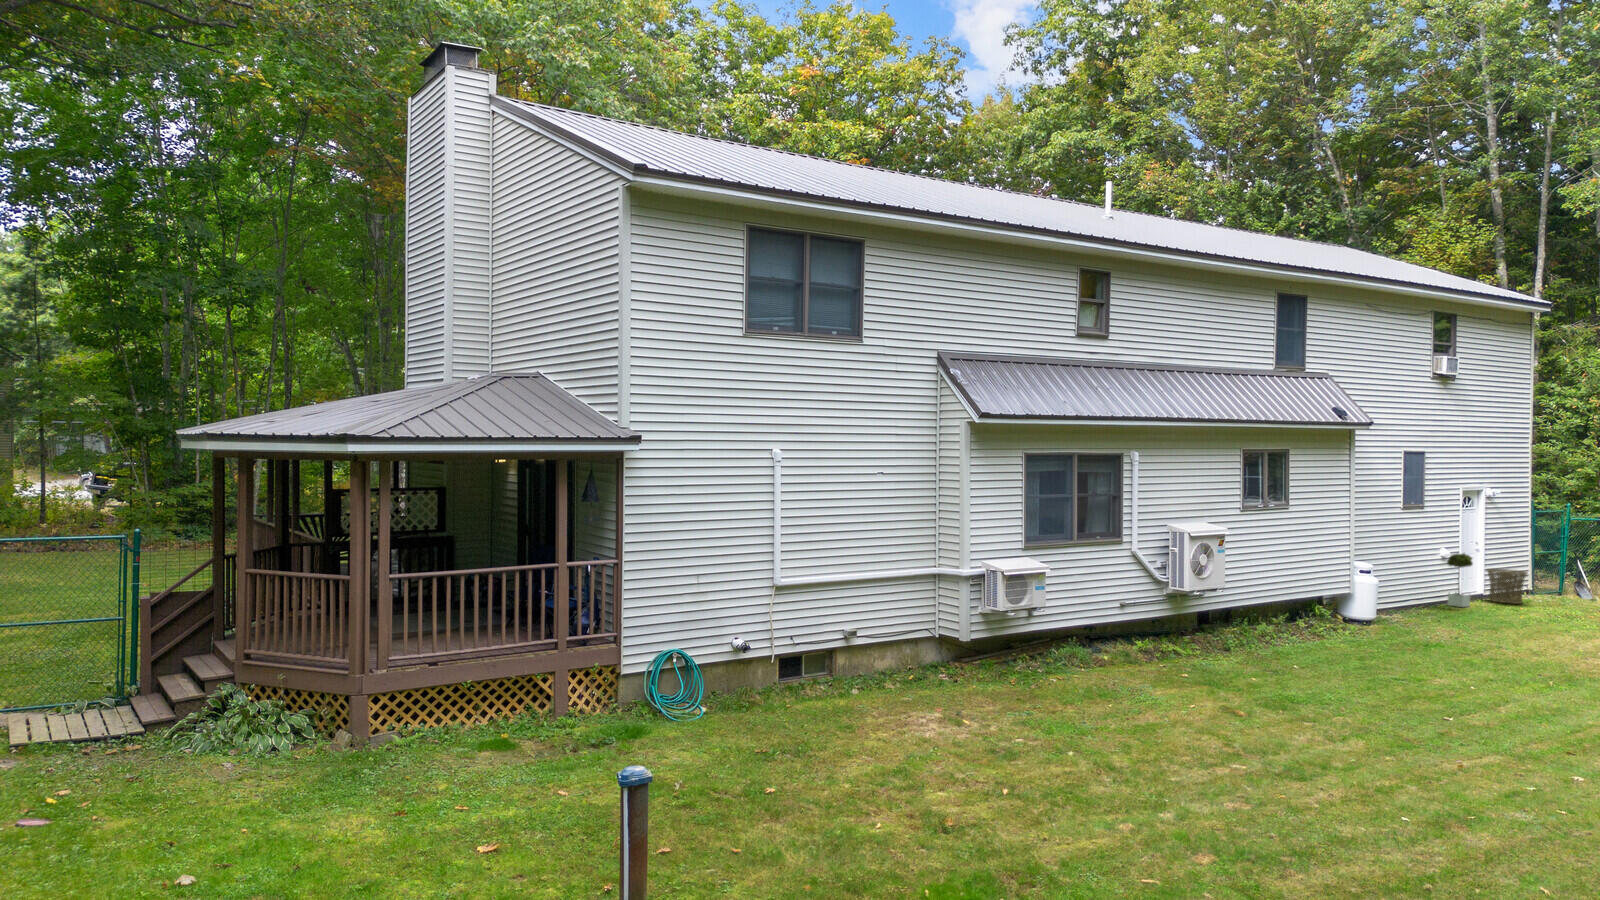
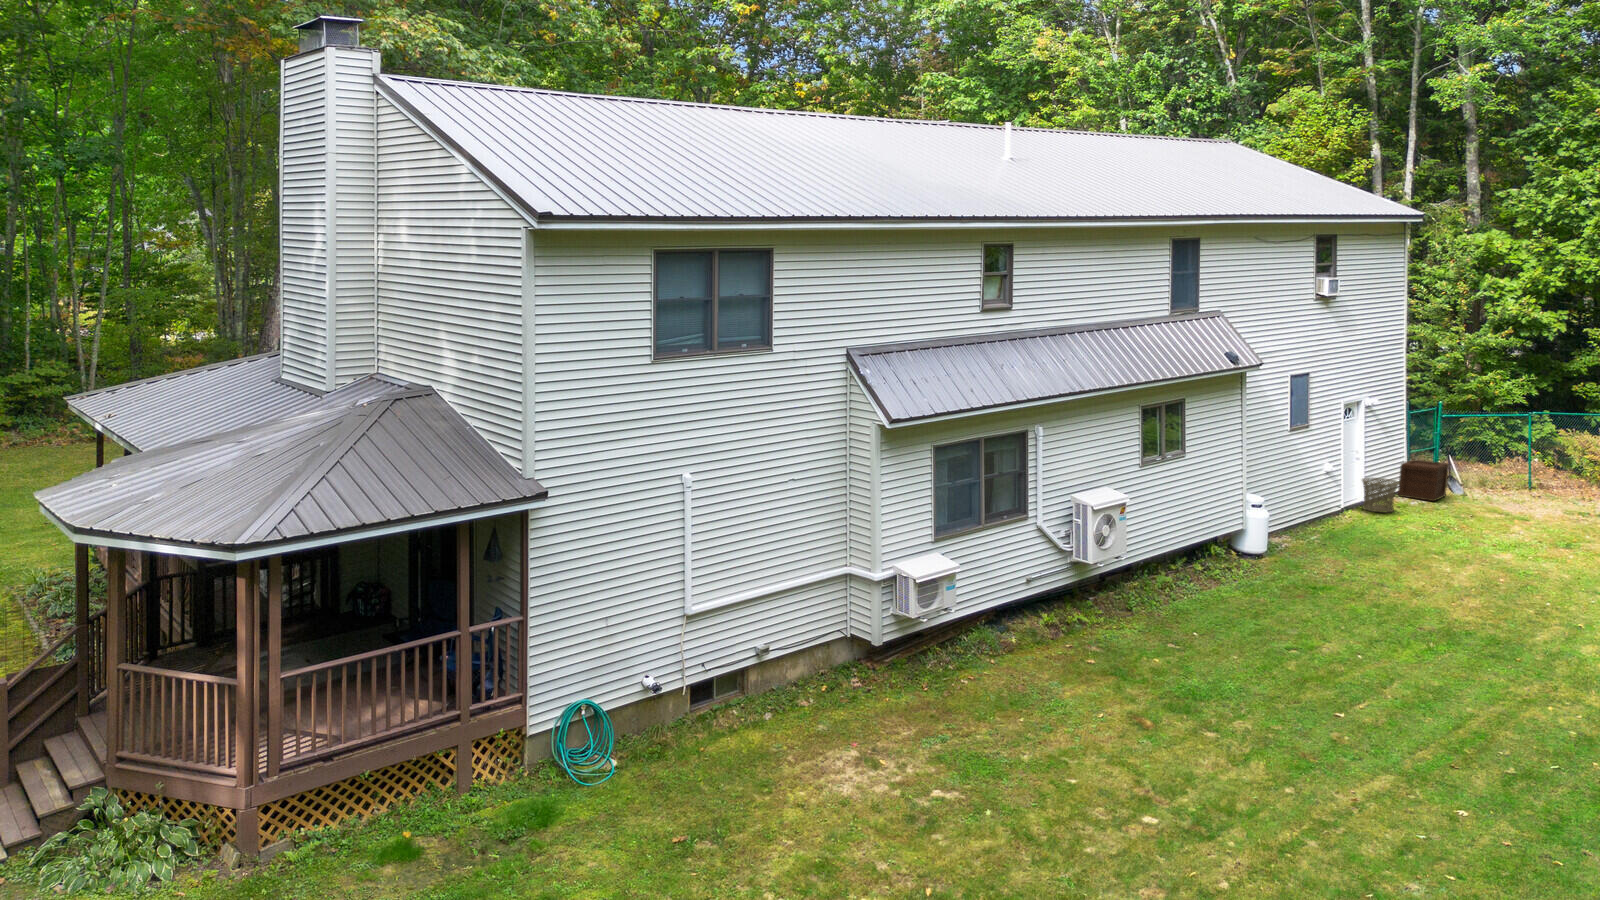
potted tree: present [1447,553,1473,607] -> none [1326,470,1351,522]
wooden crate: none [1528,557,1584,598] -> present [1398,460,1449,501]

